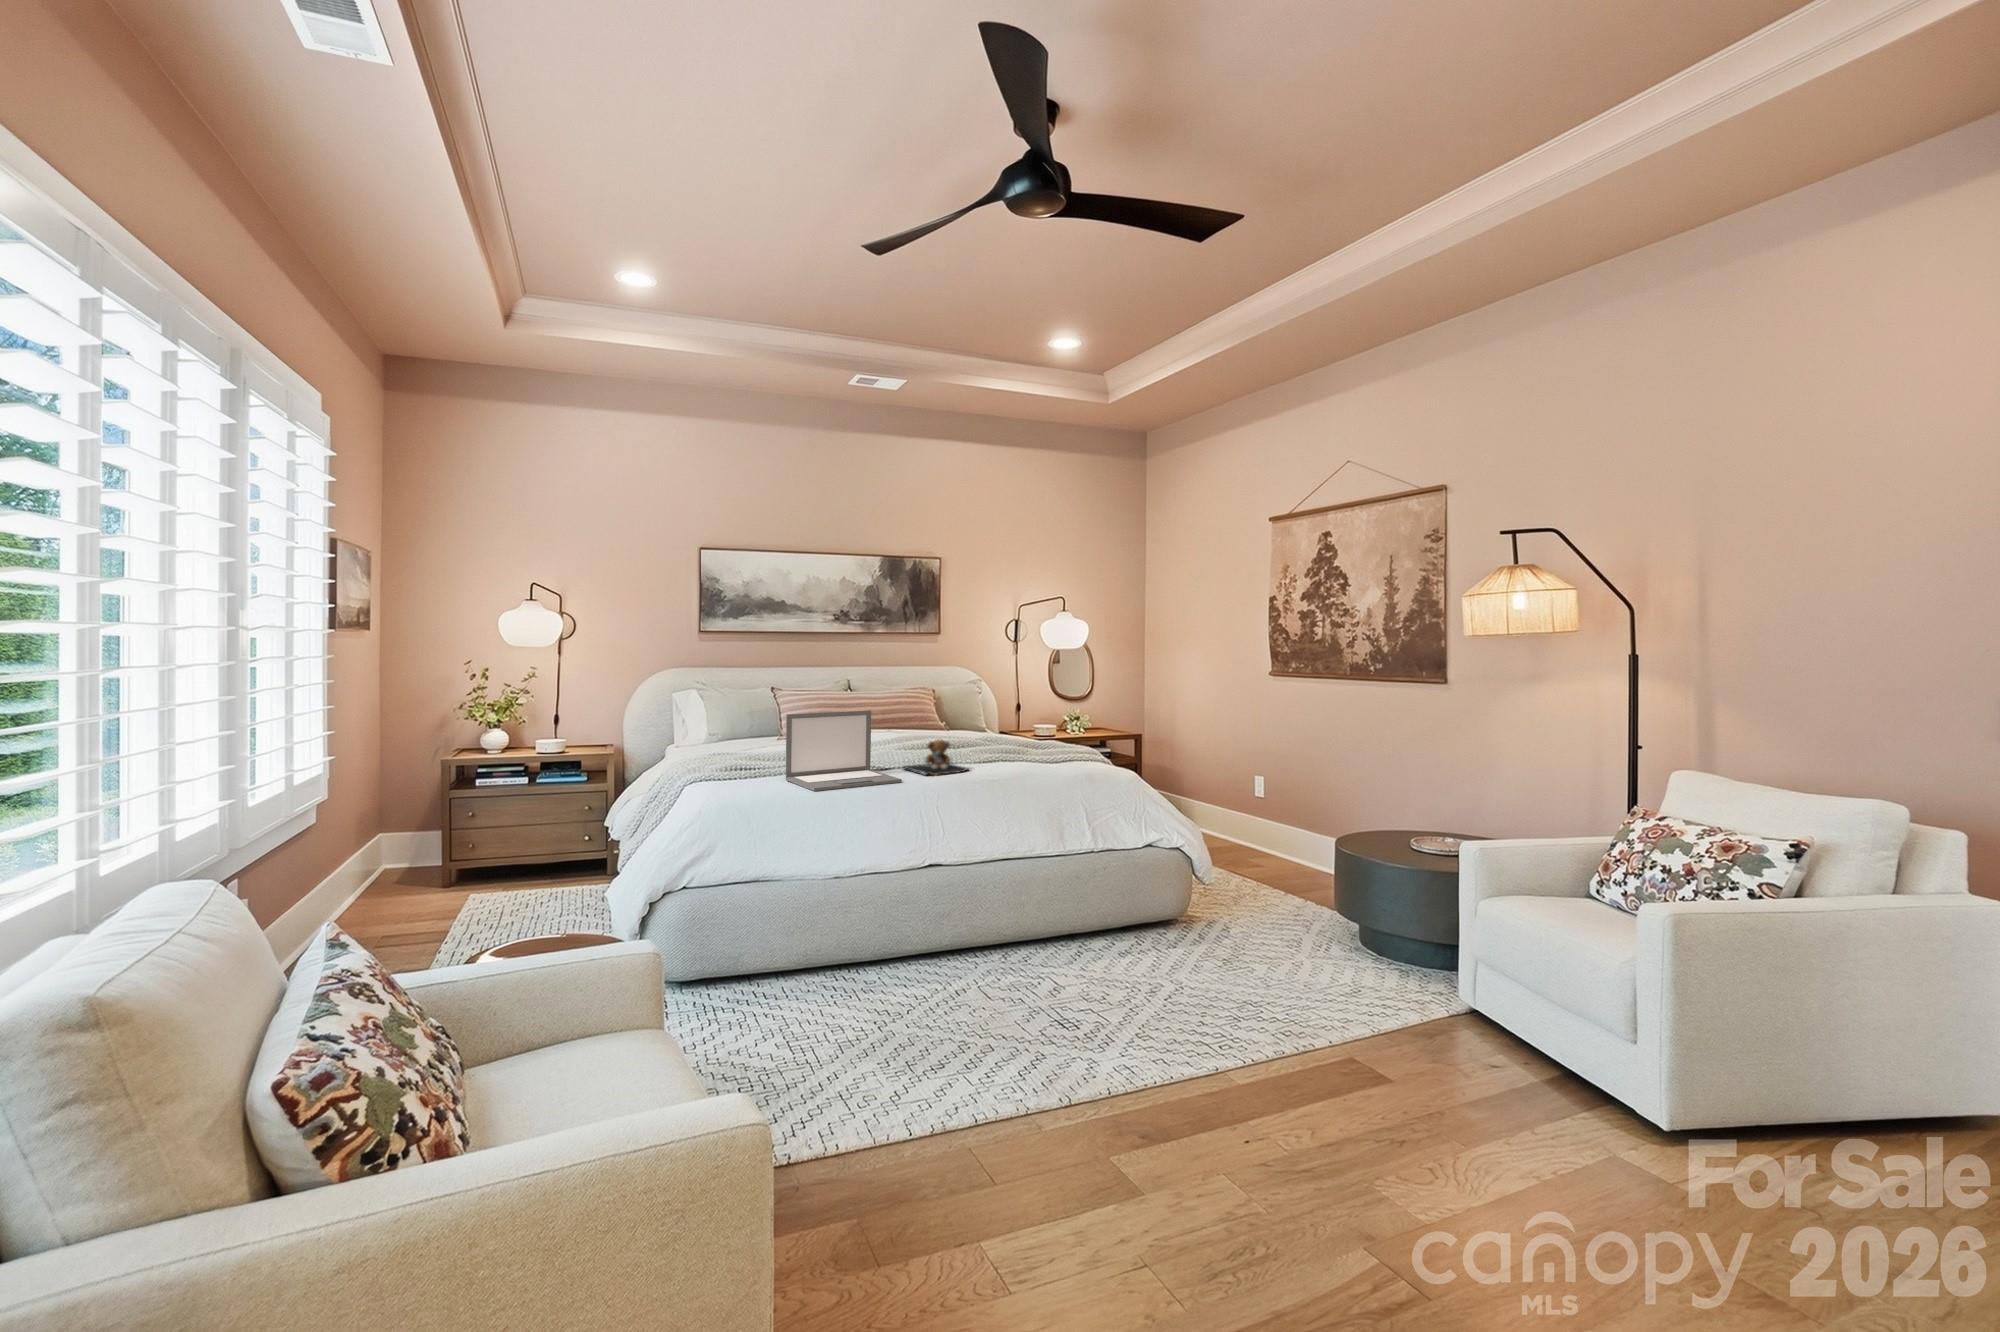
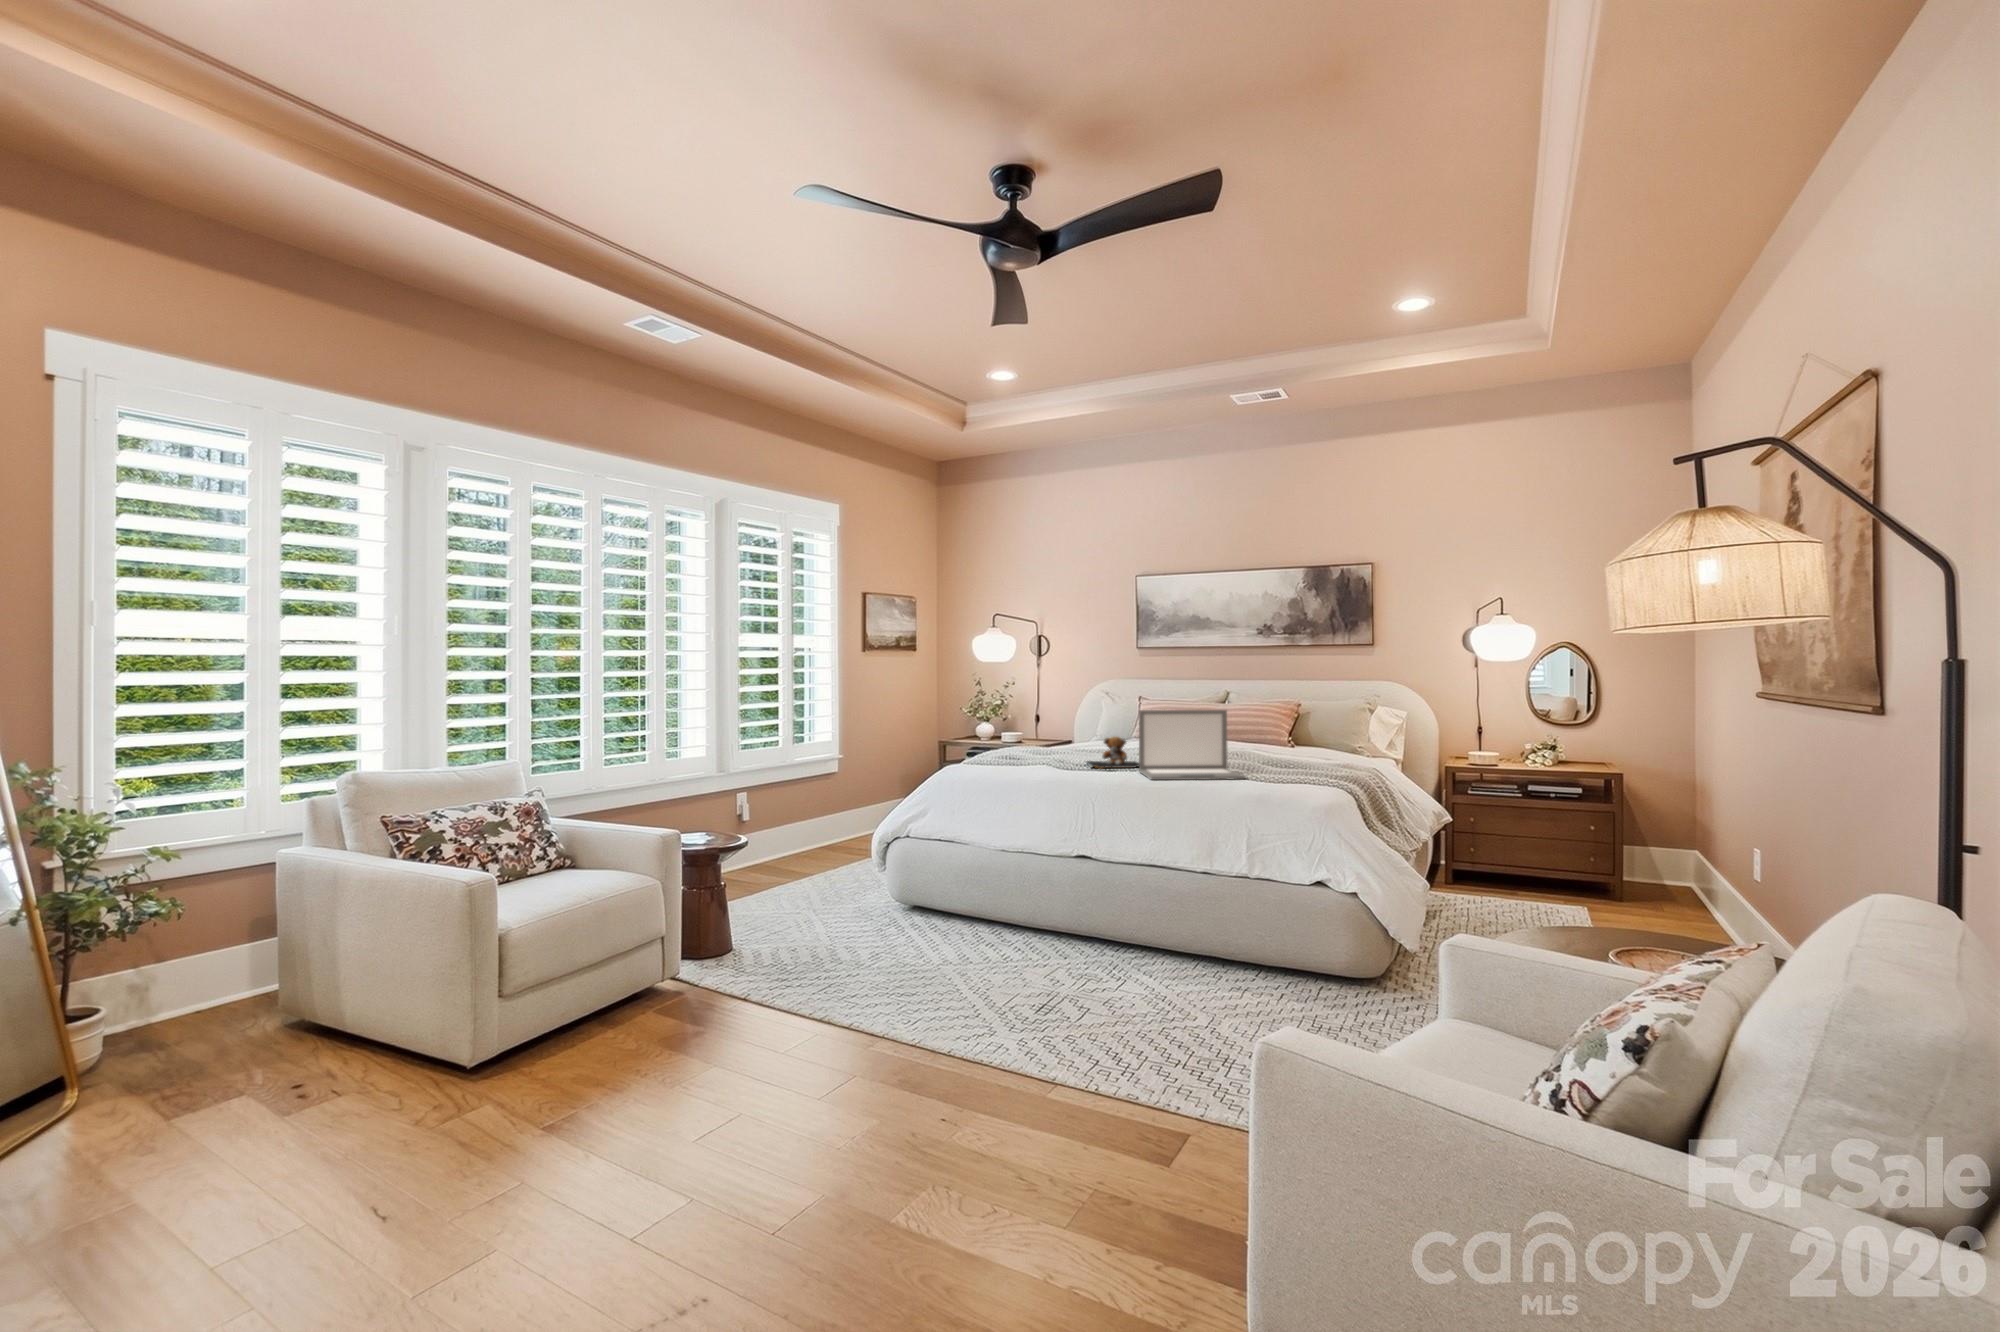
teddy bear: present [903,740,967,775] -> present [1086,737,1139,768]

